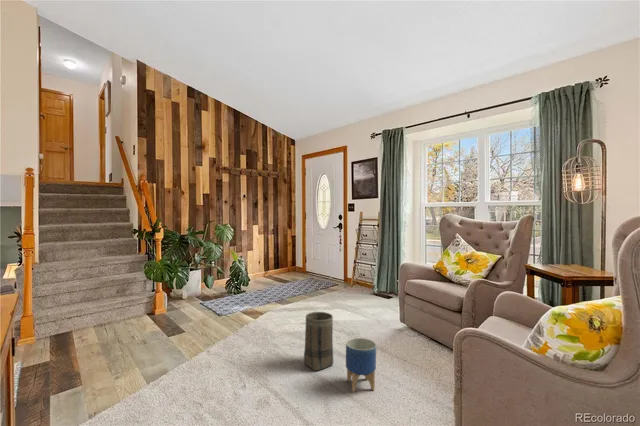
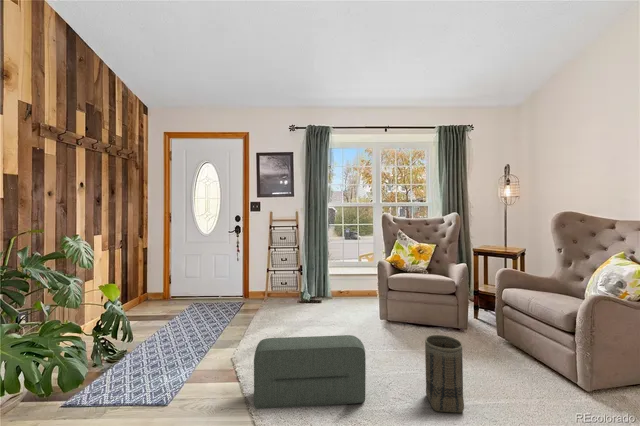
pouf: none [239,291,297,344] -> present [254,335,366,409]
planter: present [346,338,376,392] -> none [491,349,531,413]

